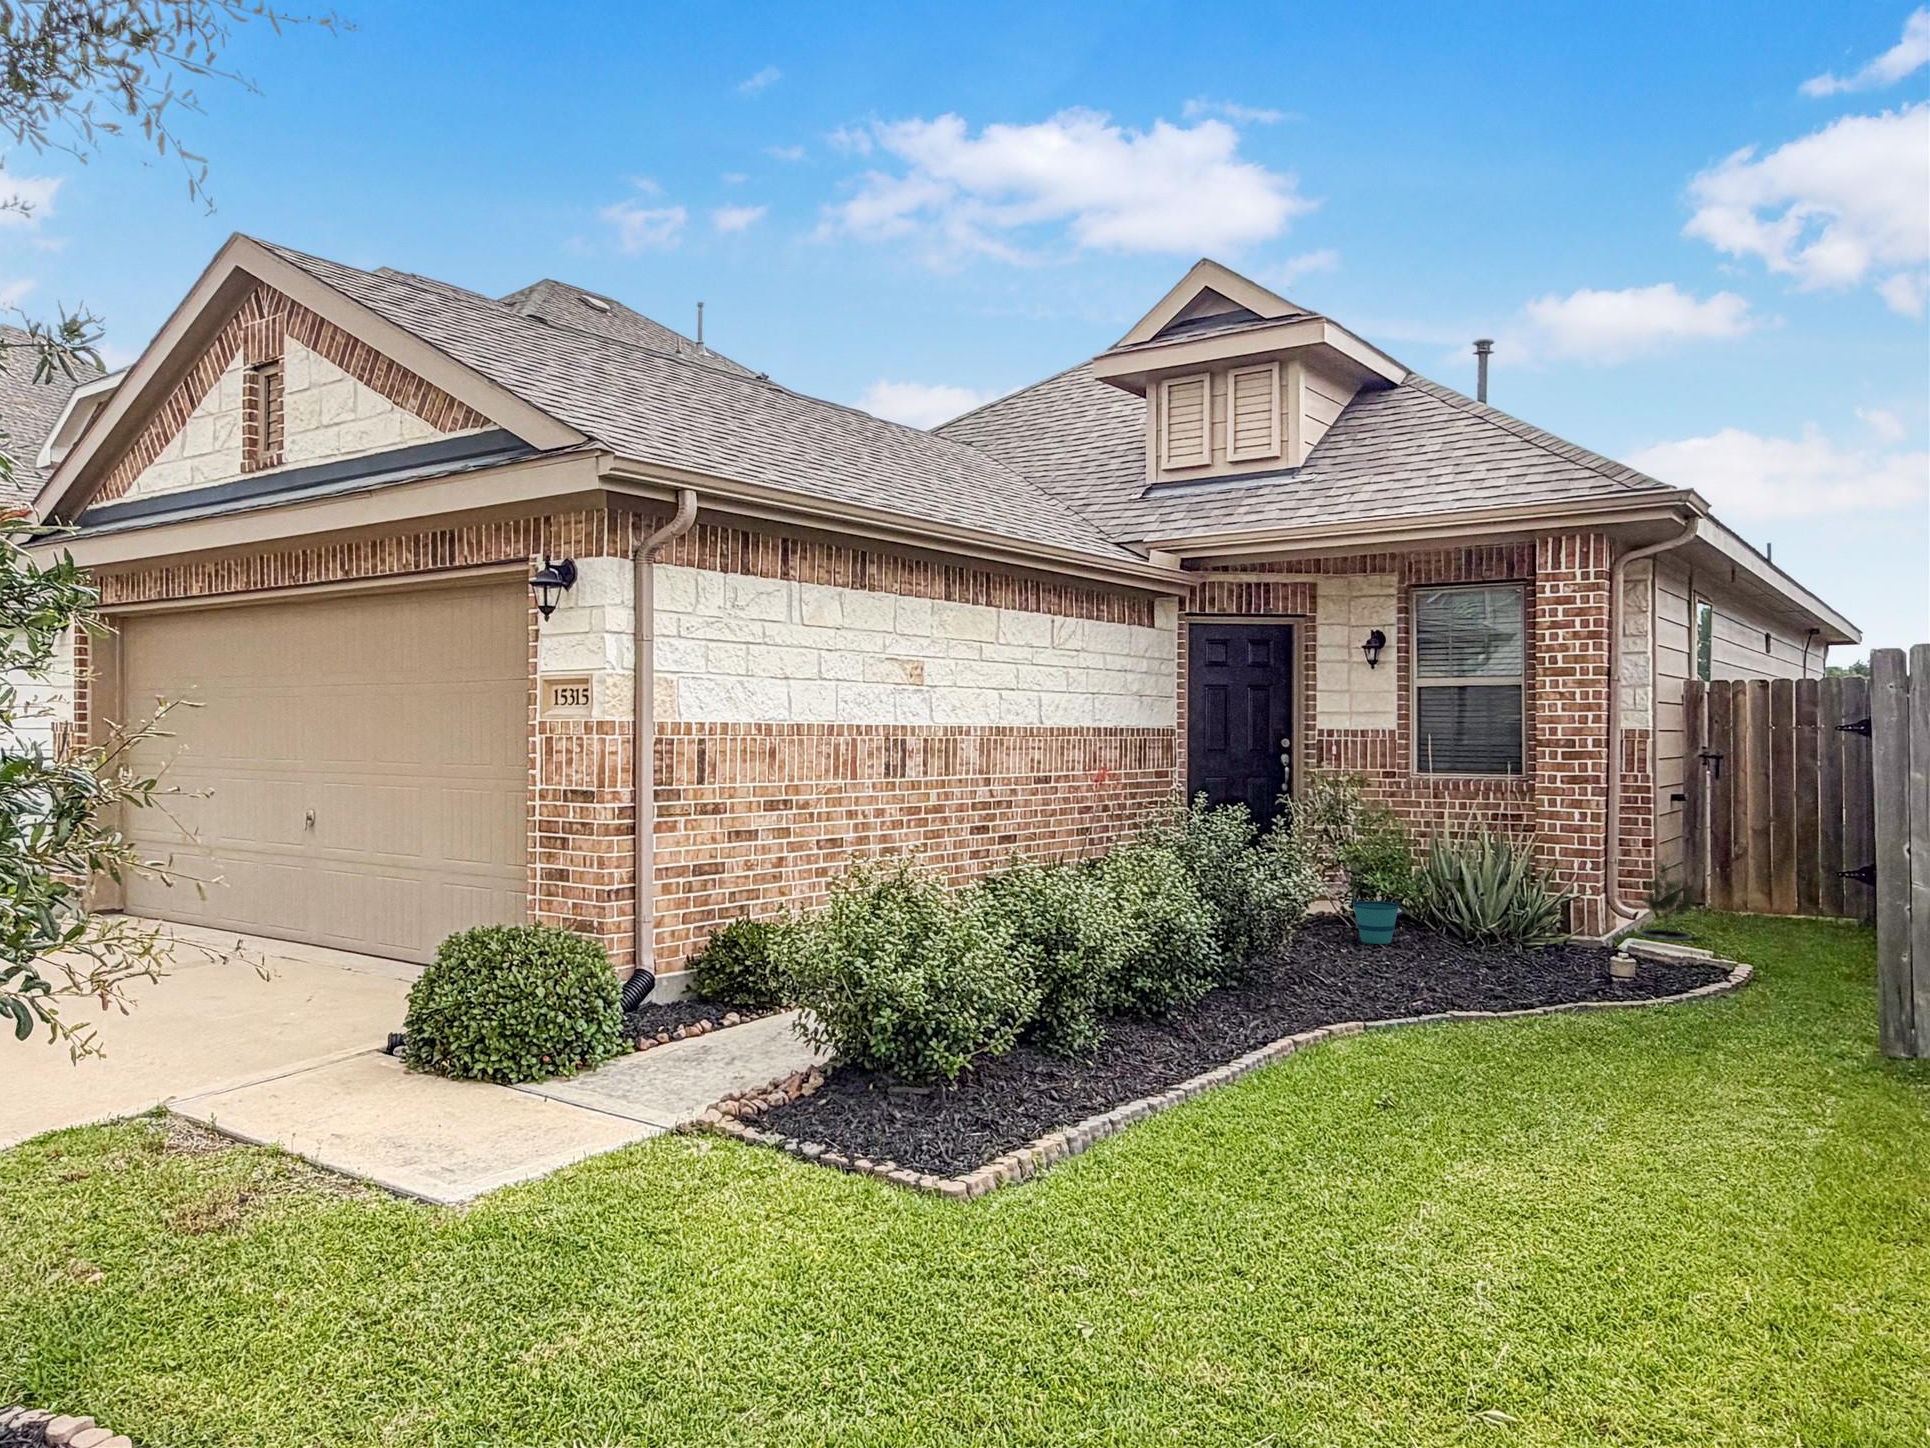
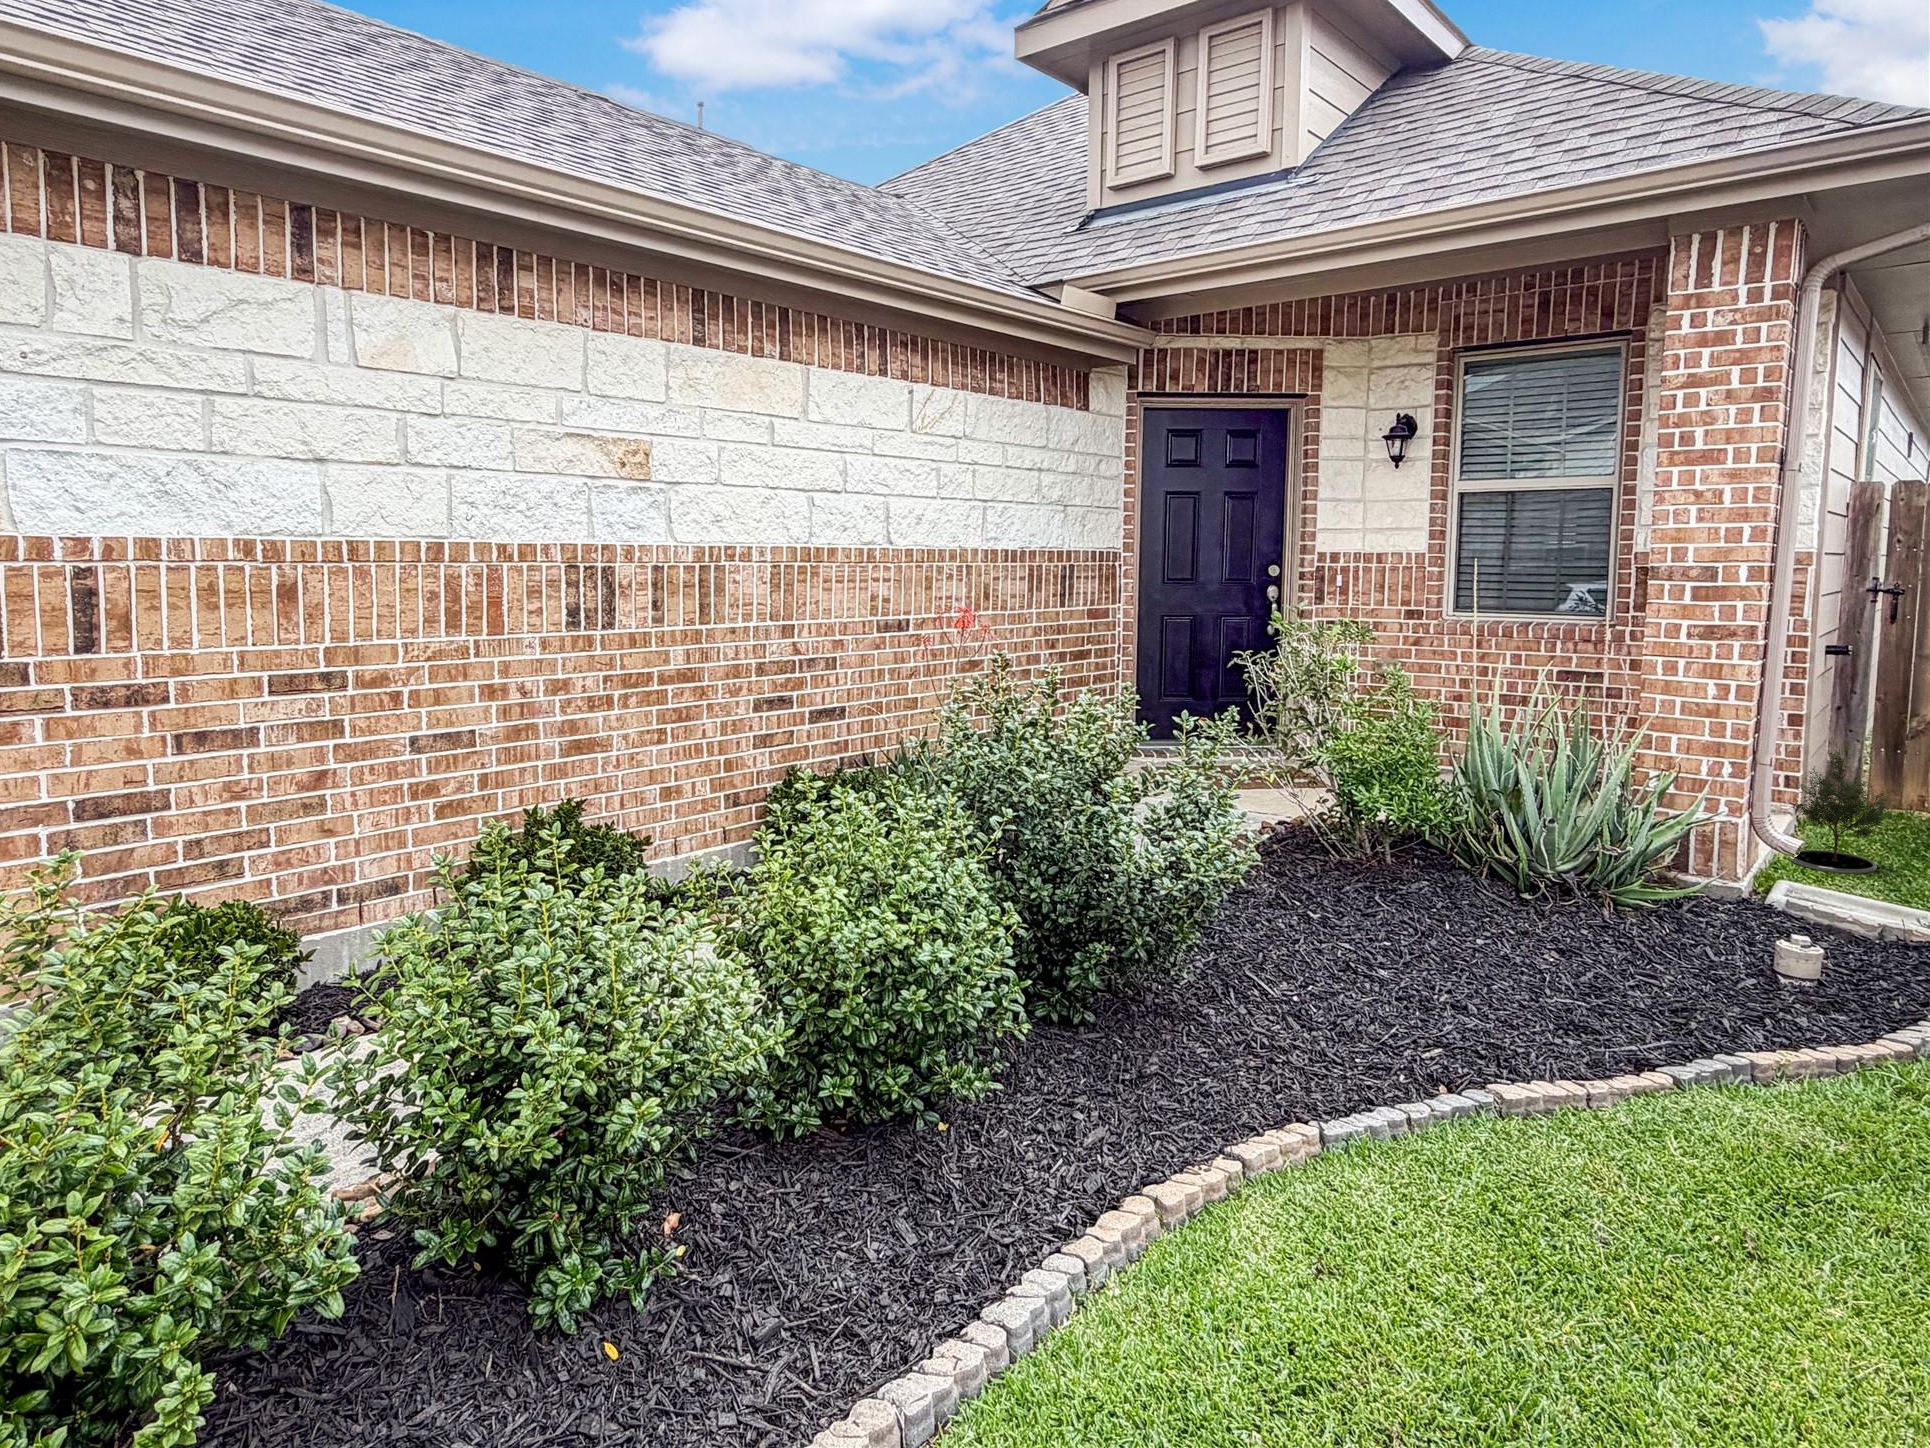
bucket: present [1352,897,1405,944] -> none [1346,811,1427,883]

